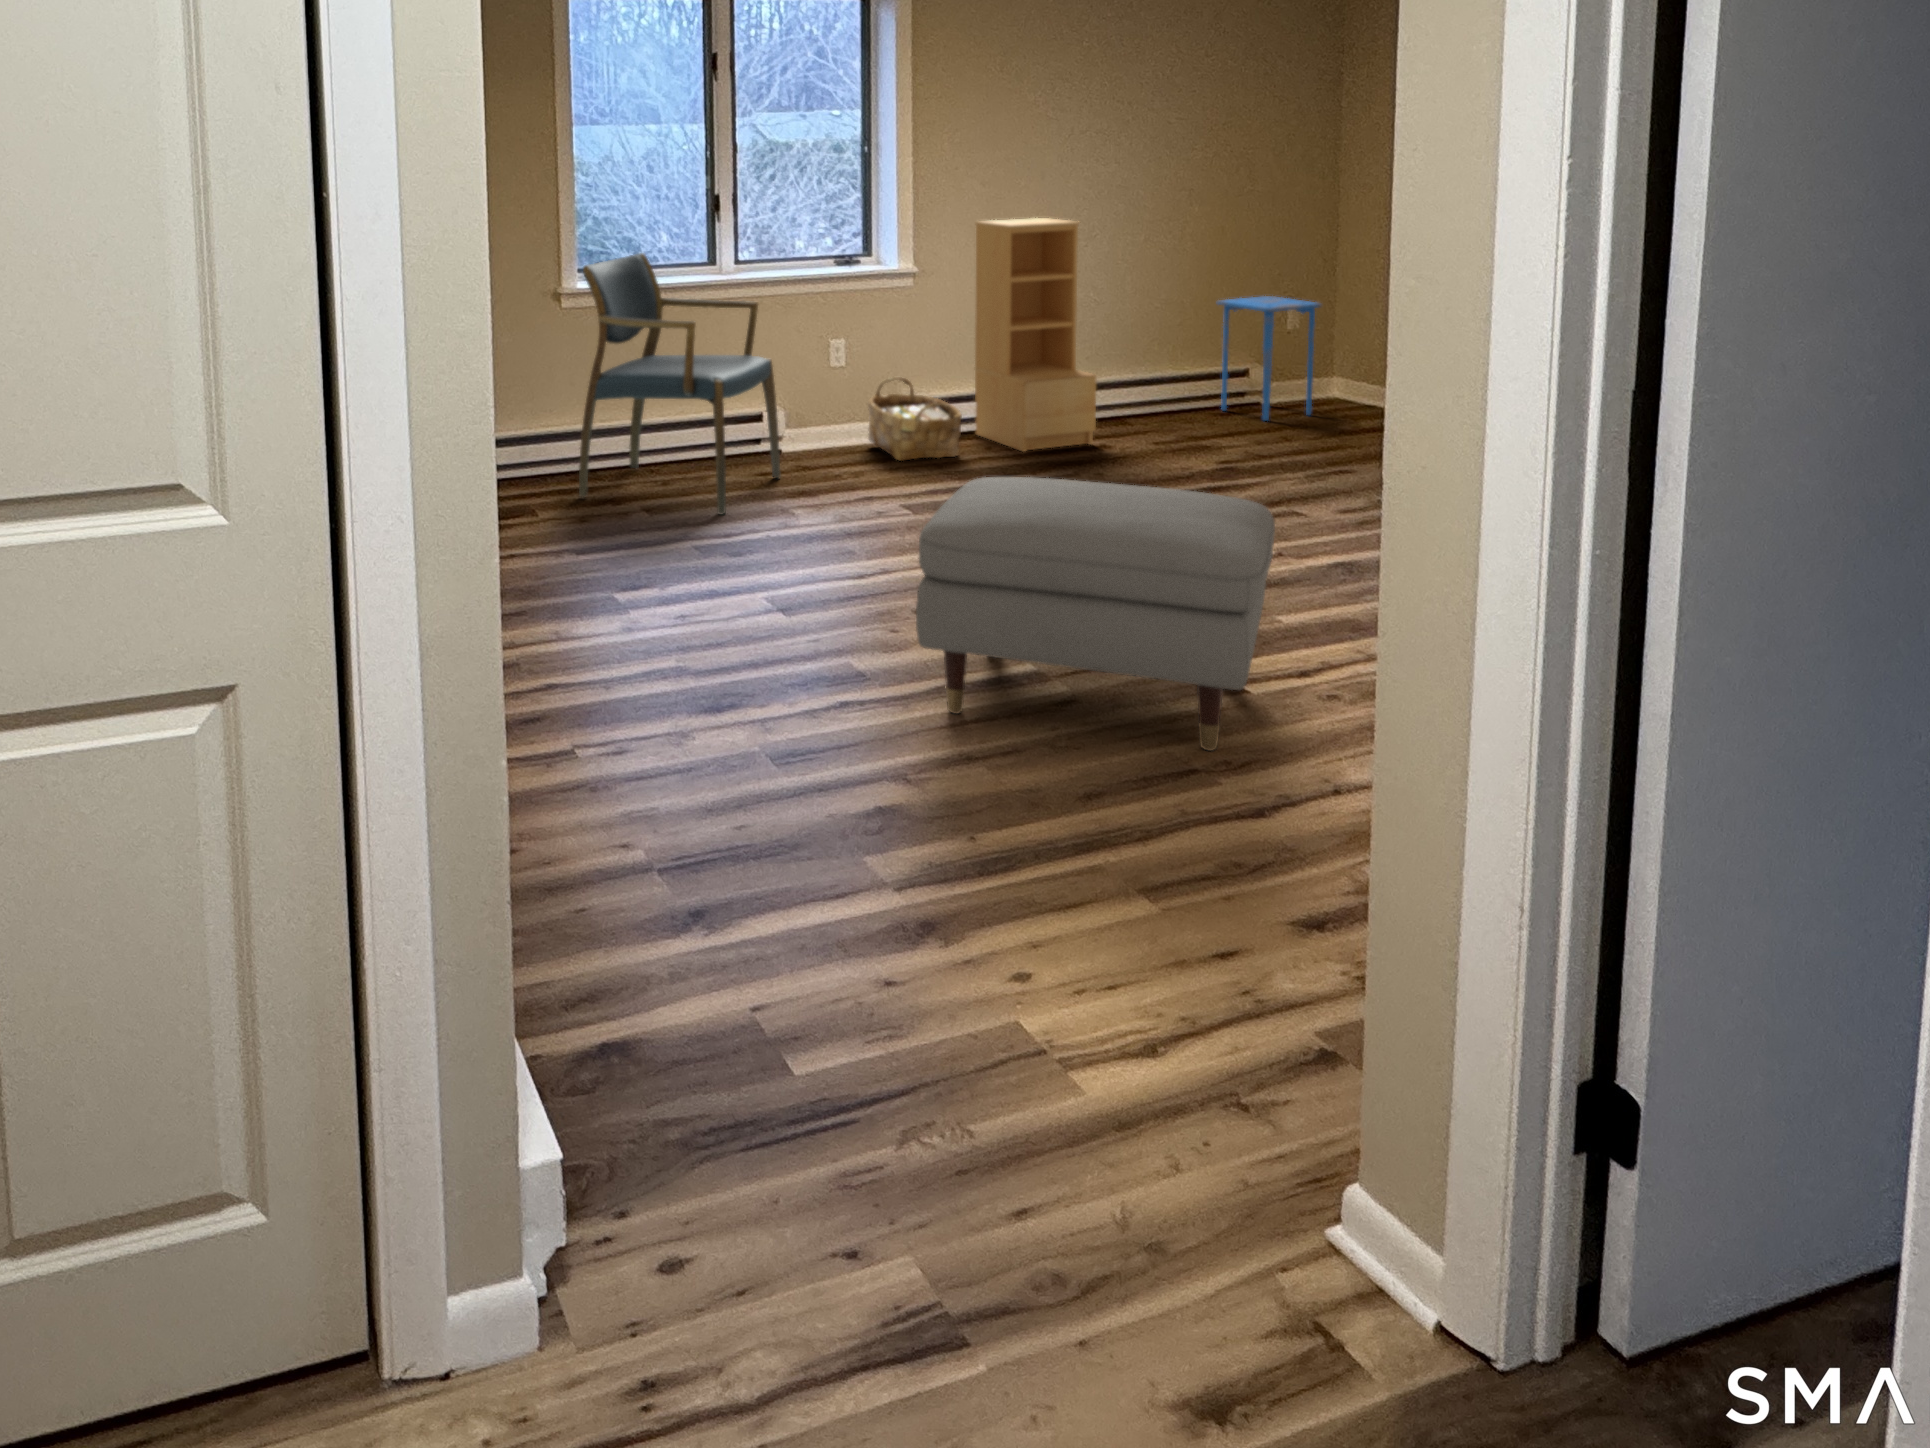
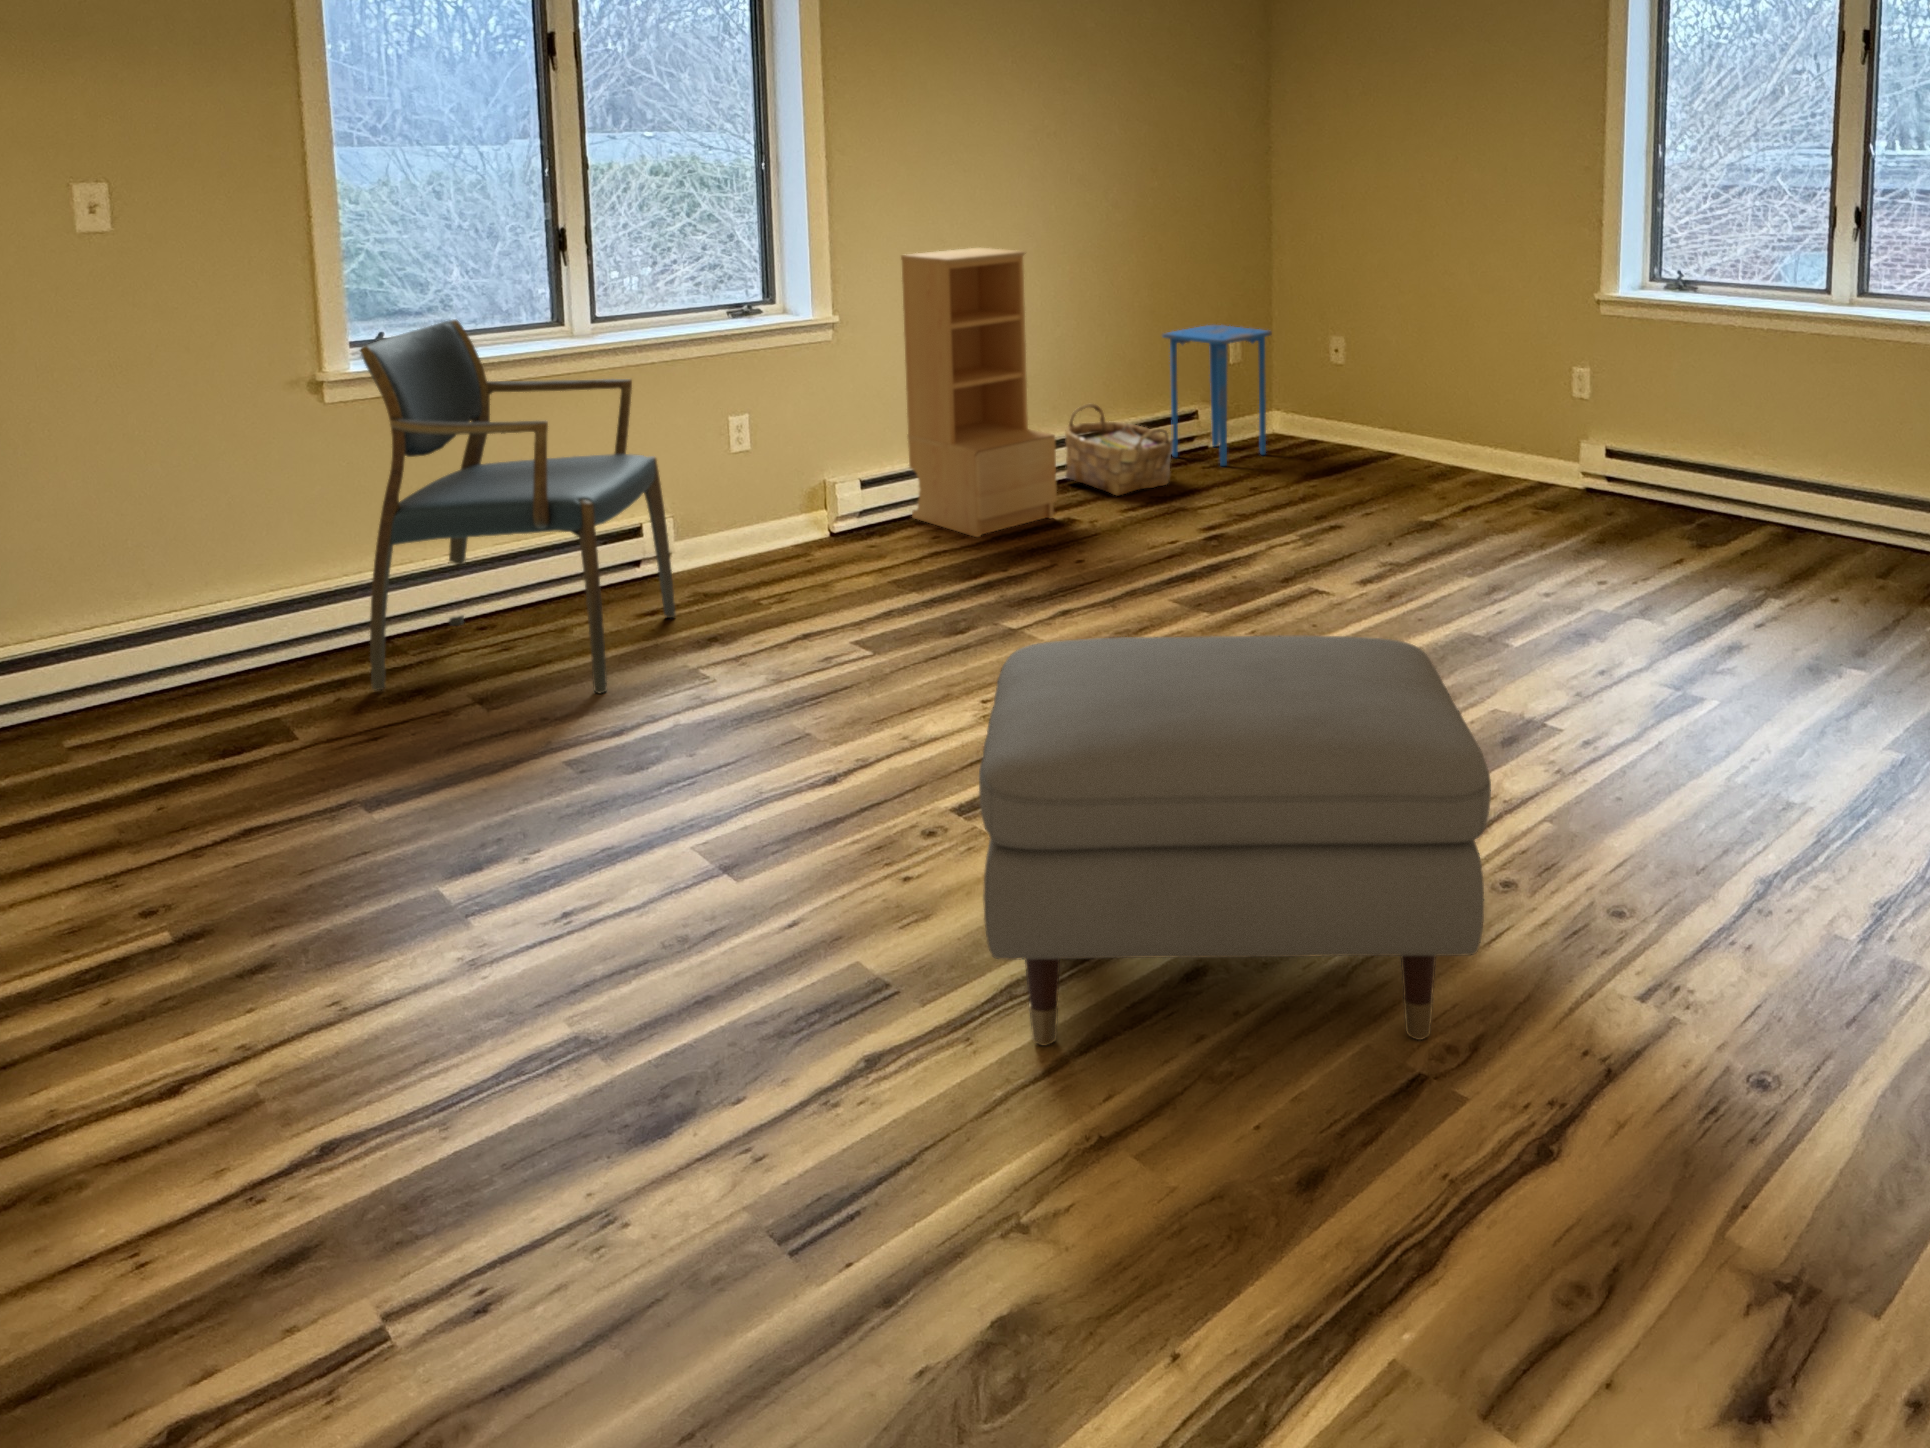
woven basket: present [868,377,962,461] -> present [1065,404,1173,496]

